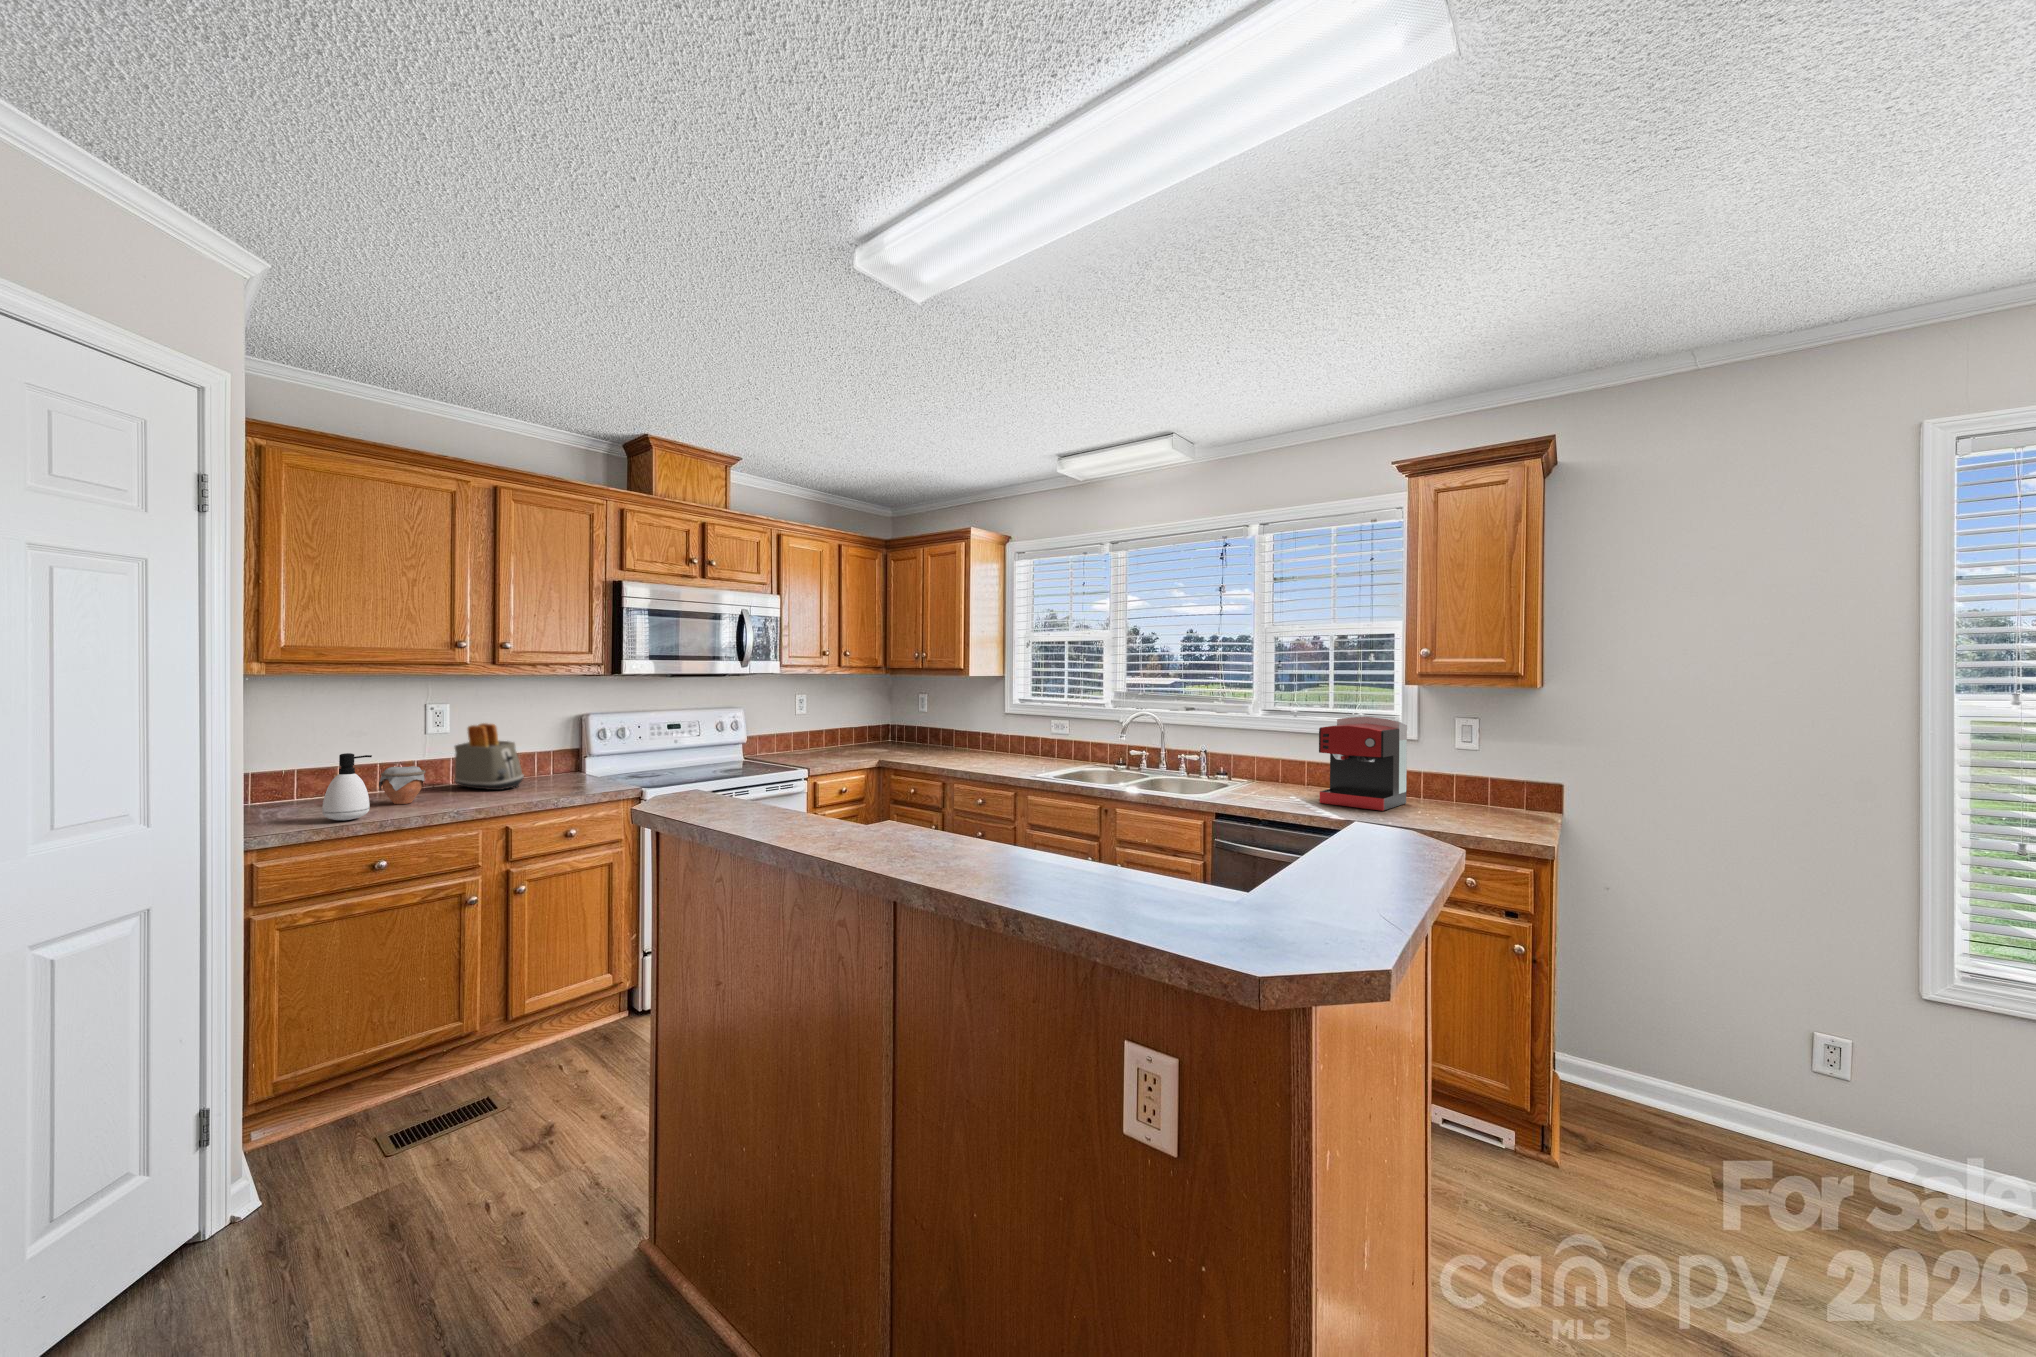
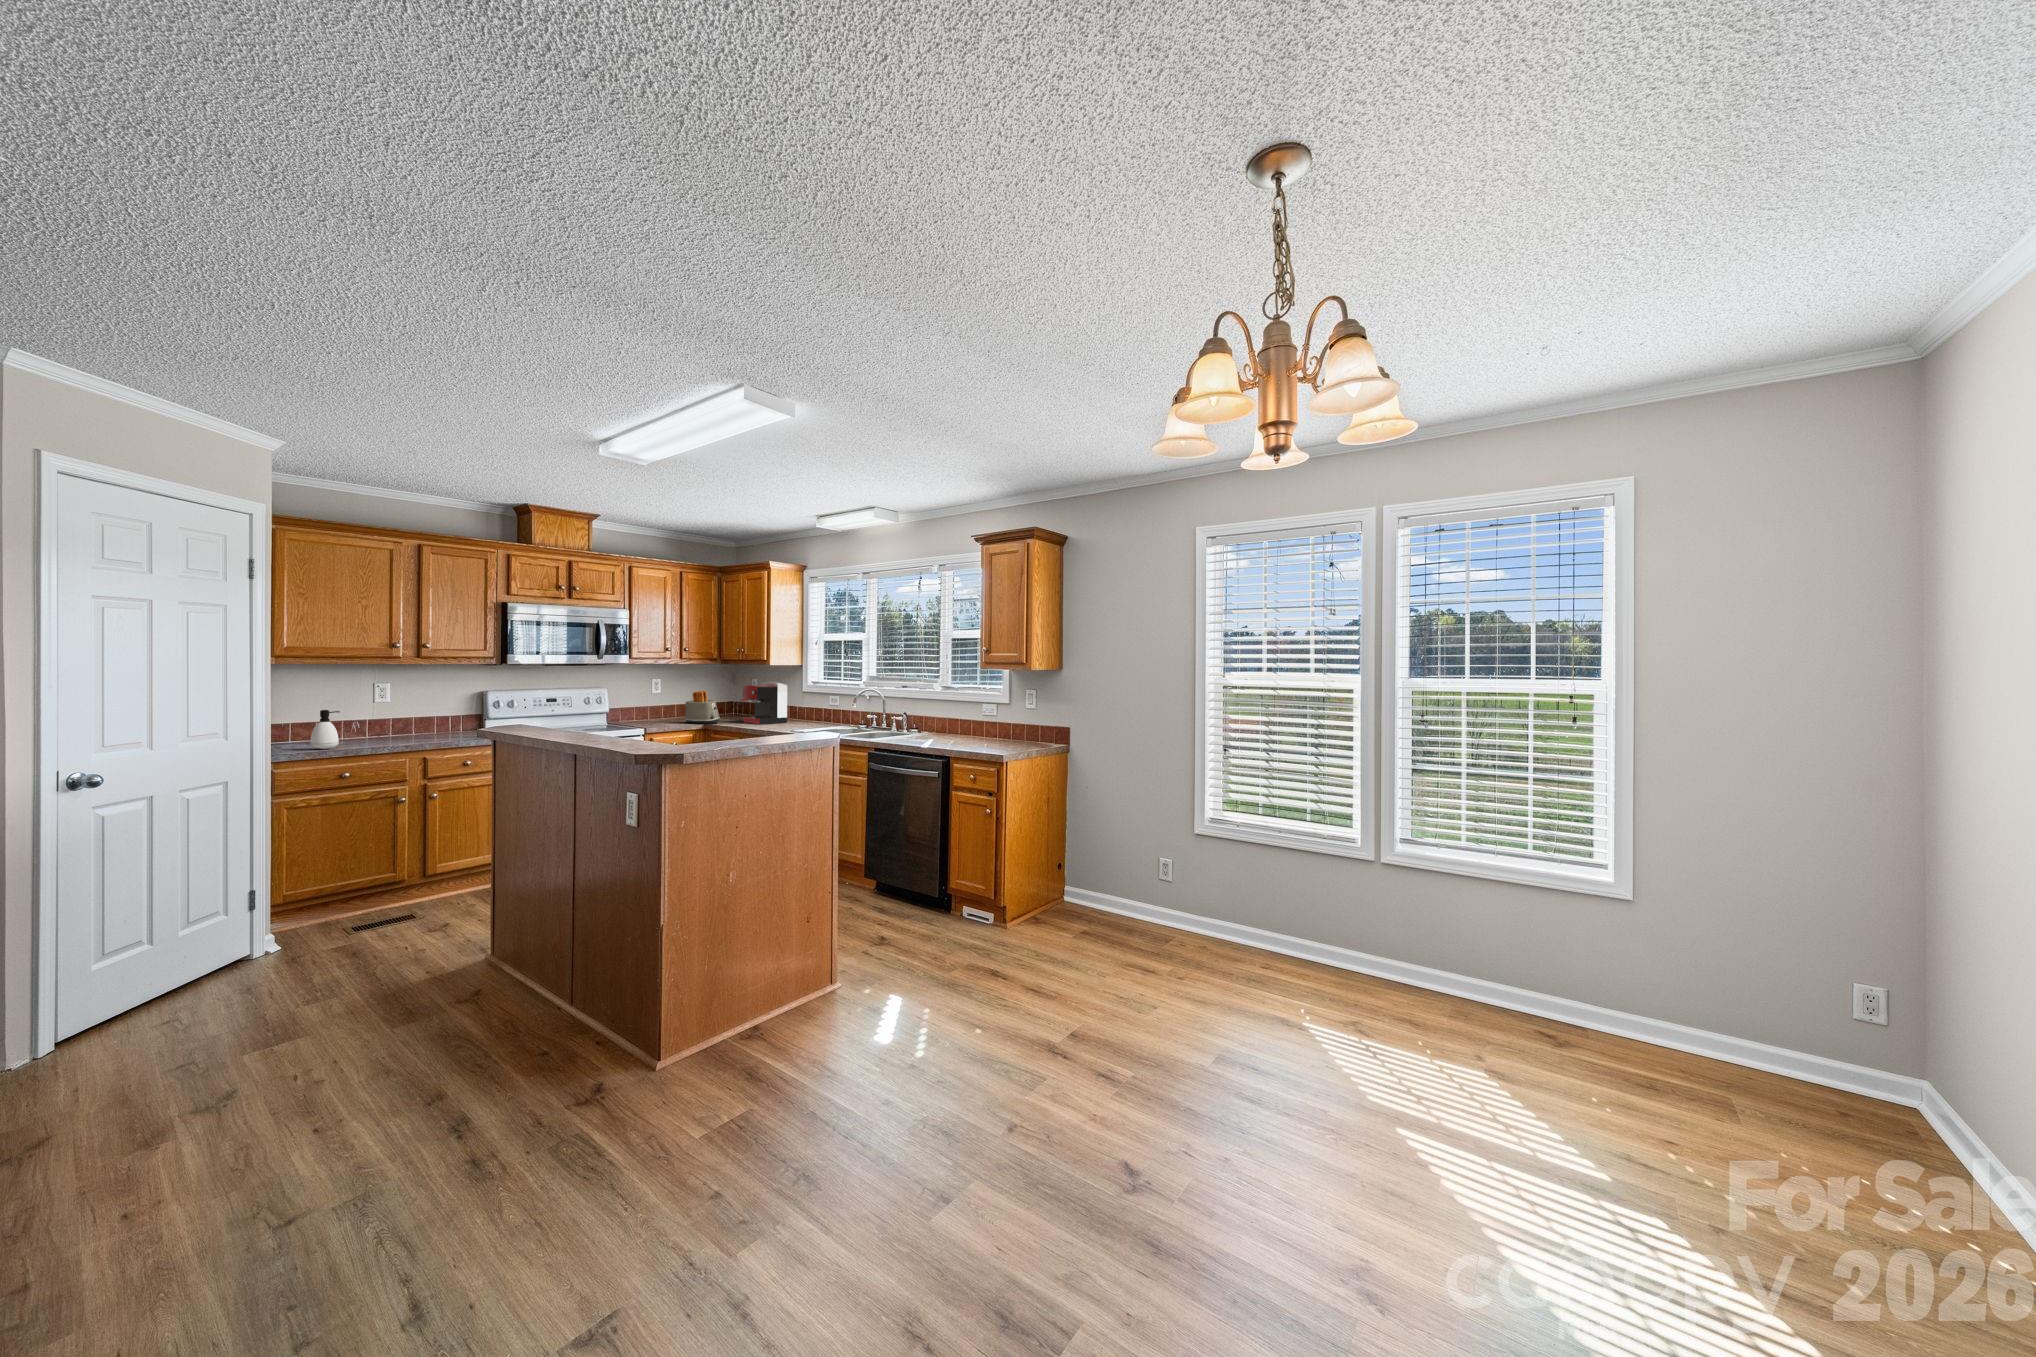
coffee maker: present [1319,717,1407,811] -> present [741,682,787,724]
toaster: present [455,723,524,790] -> present [685,691,720,724]
jar: present [379,766,426,804] -> none [344,721,373,743]

